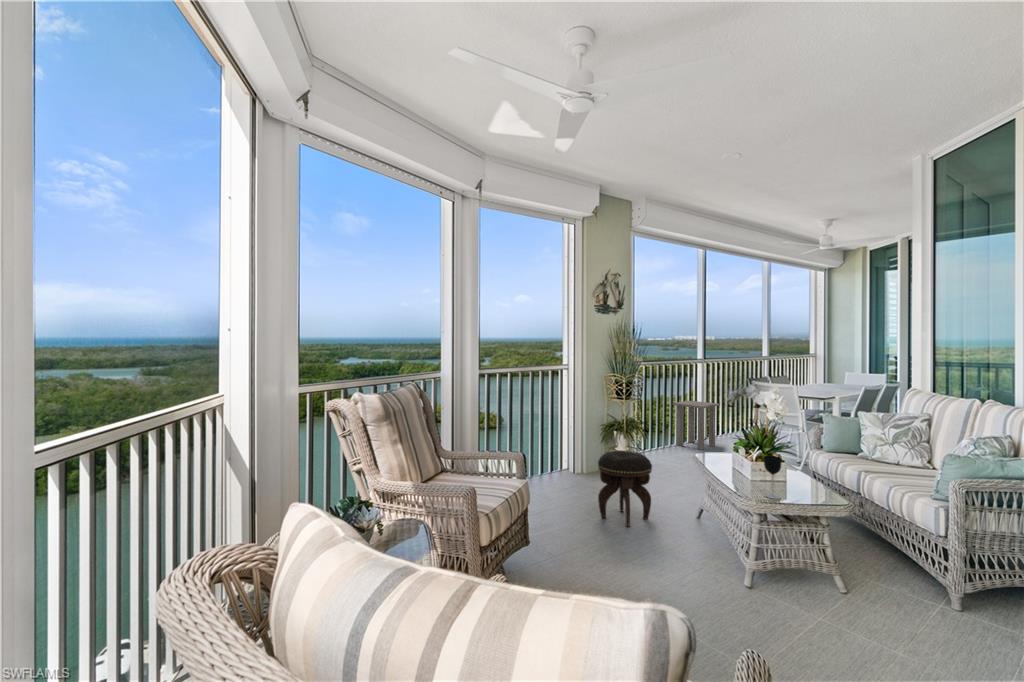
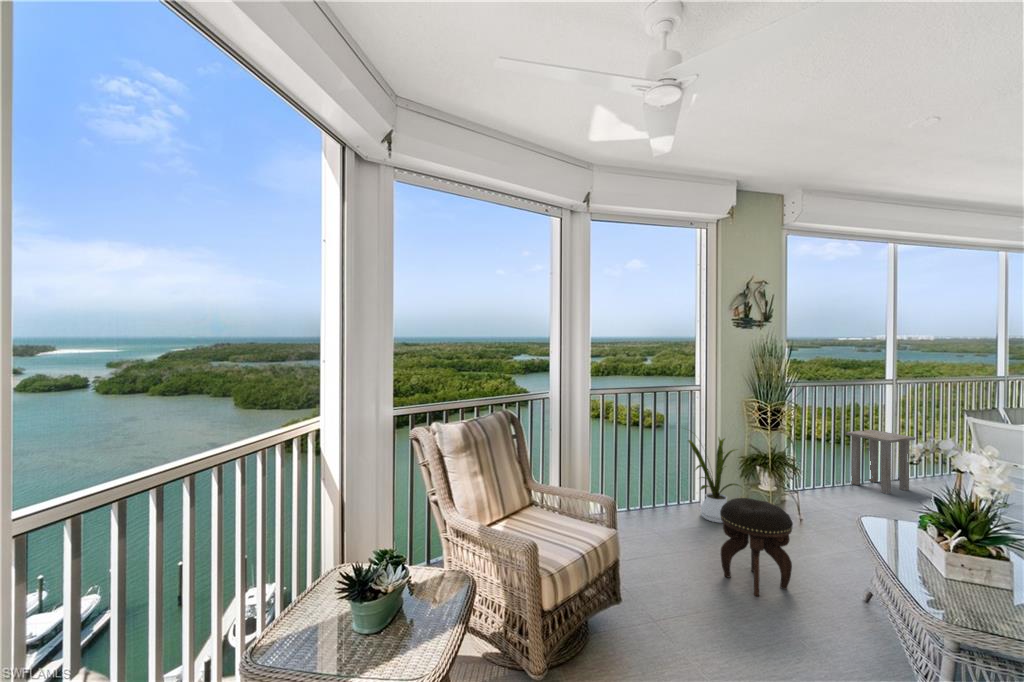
house plant: none [555,402,607,482] -> present [688,438,740,523]
wine glass: present [764,455,782,499] -> none [958,553,991,623]

